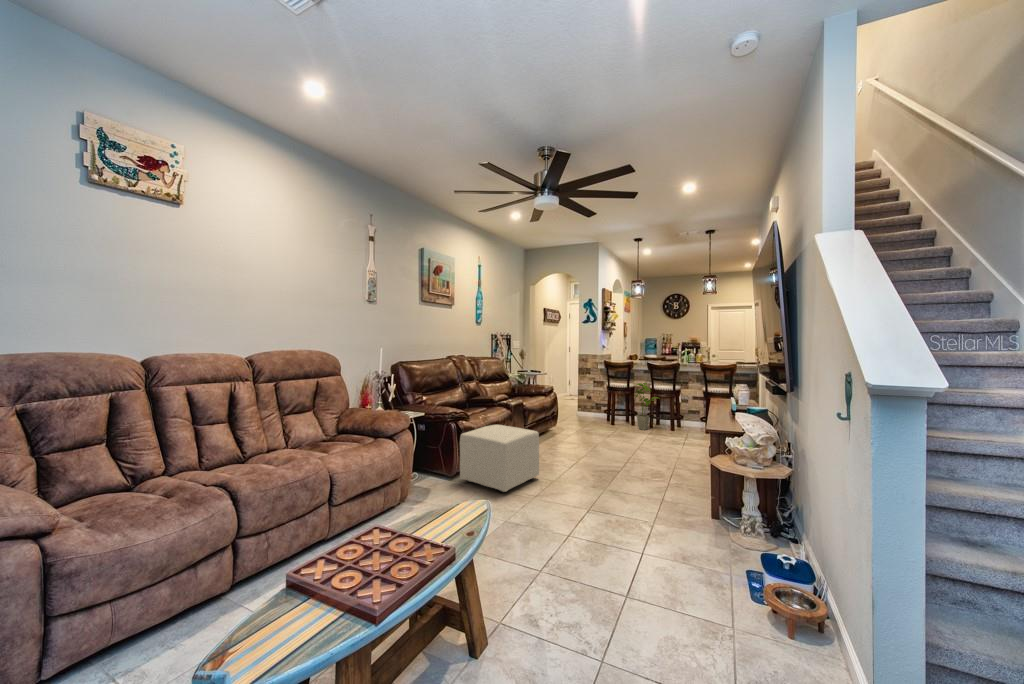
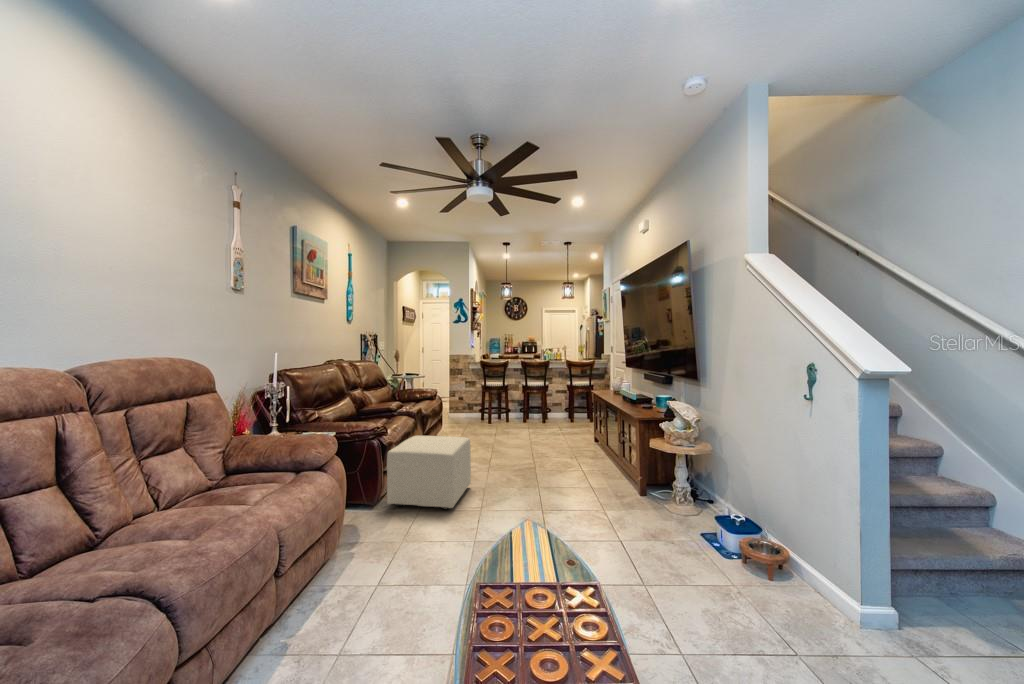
house plant: present [635,383,658,430] -> none [512,381,535,425]

